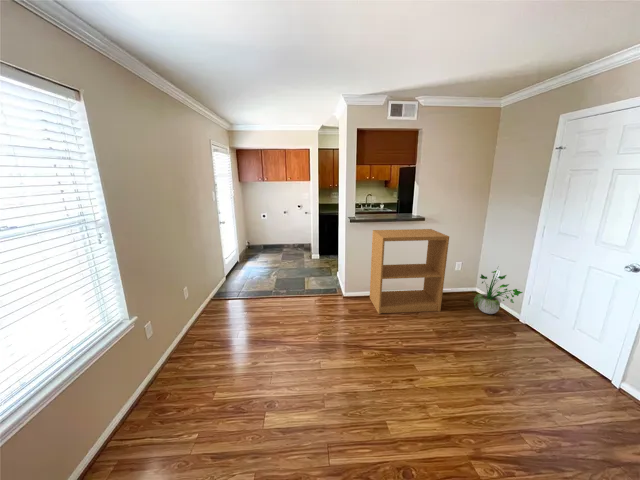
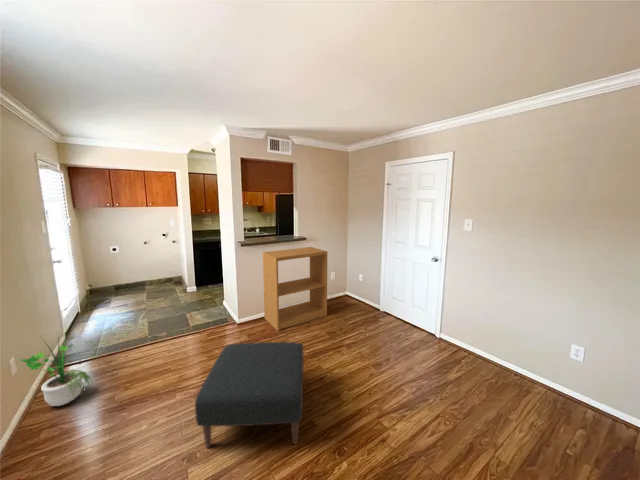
potted plant: present [474,270,522,314] -> present [21,332,91,406]
ottoman: none [275,316,391,437] -> present [195,342,304,448]

